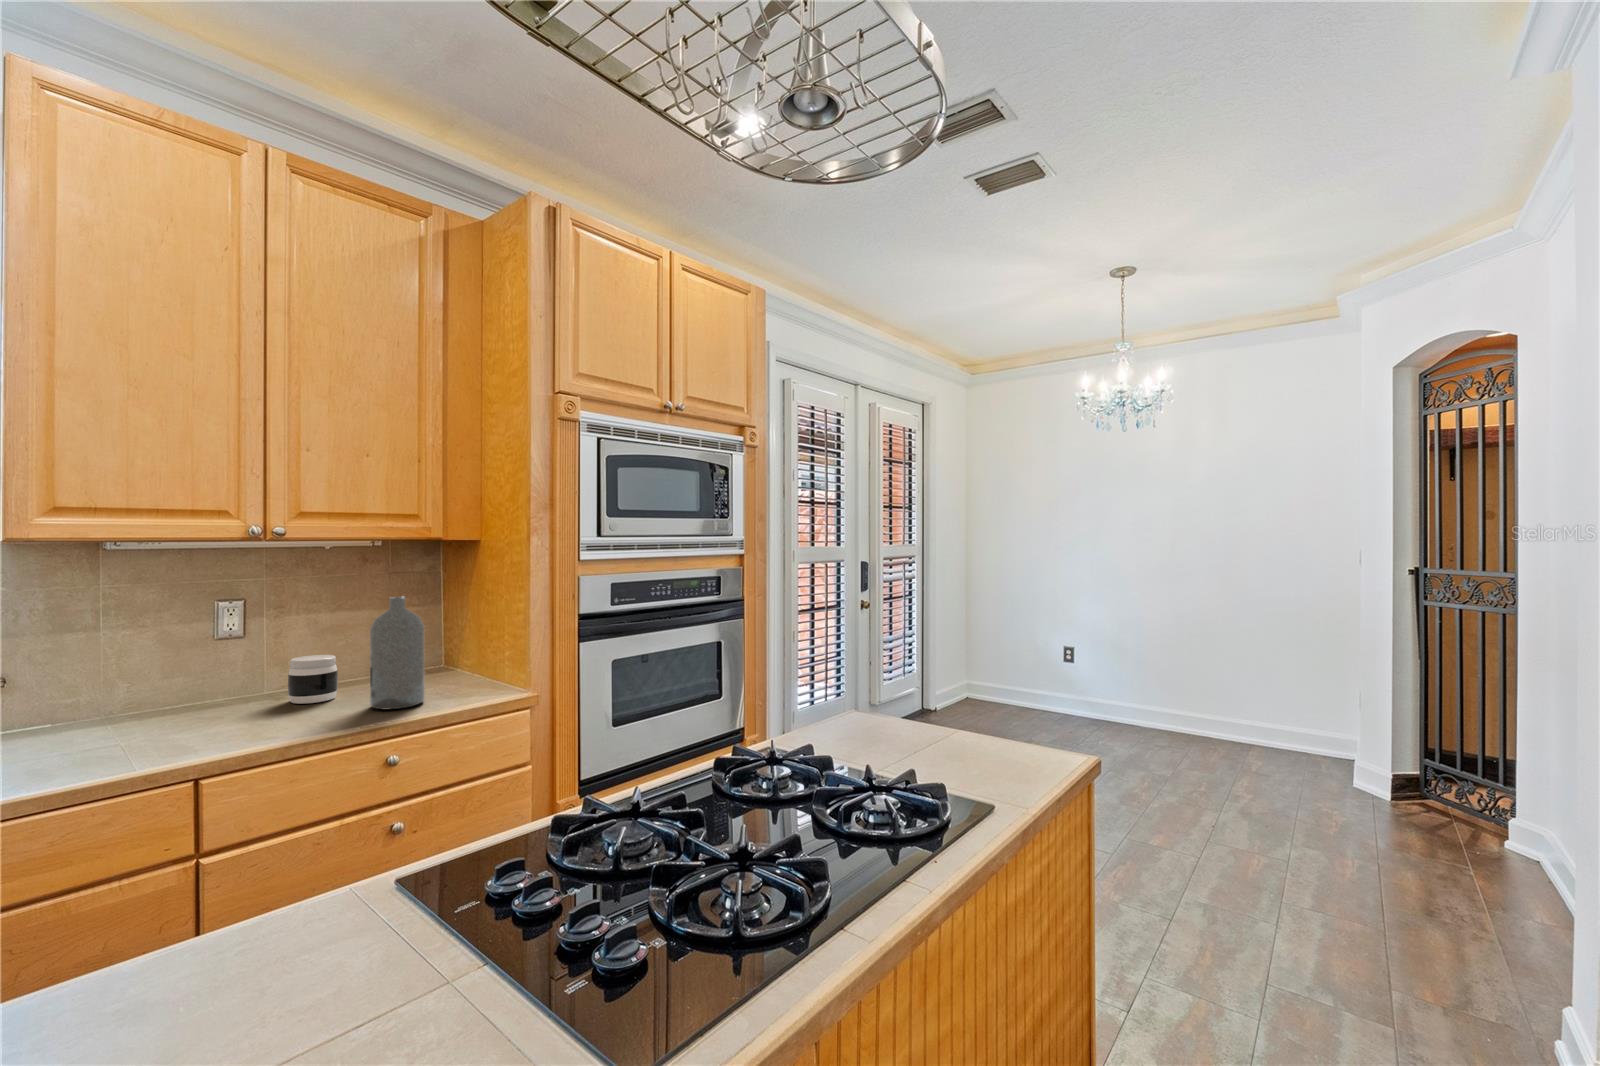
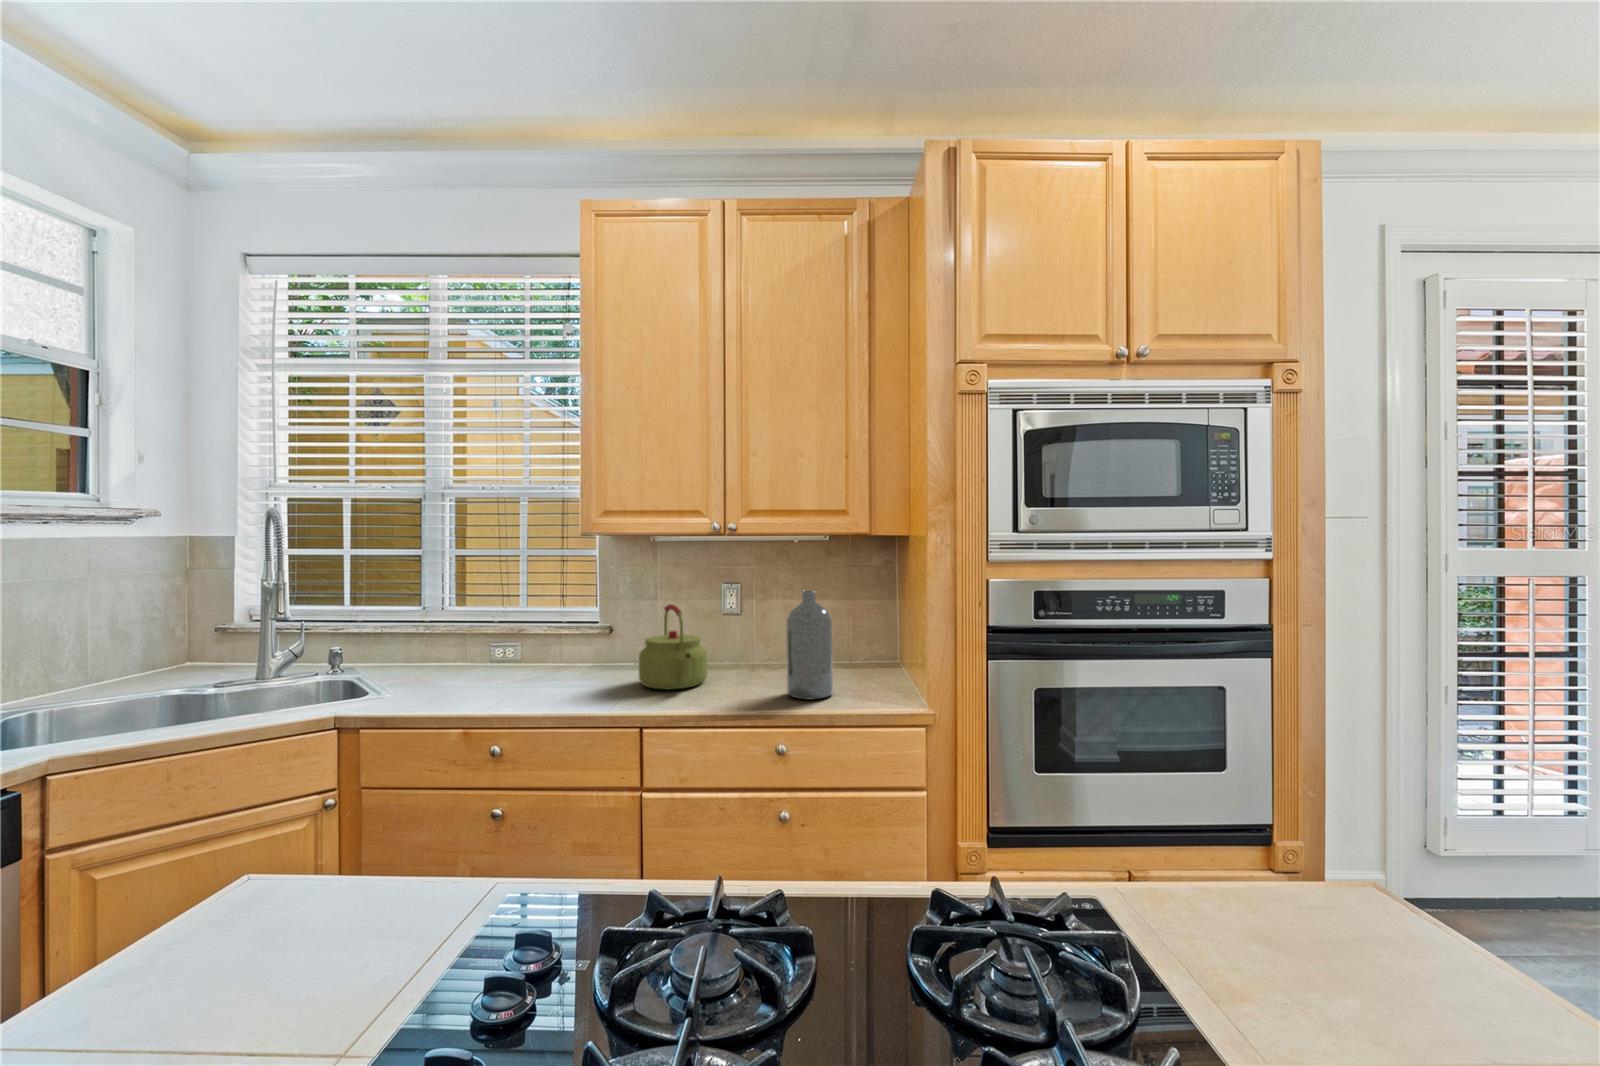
kettle: none [124,627,239,737] -> present [639,604,708,689]
jar: present [288,655,338,704] -> none [751,637,787,679]

